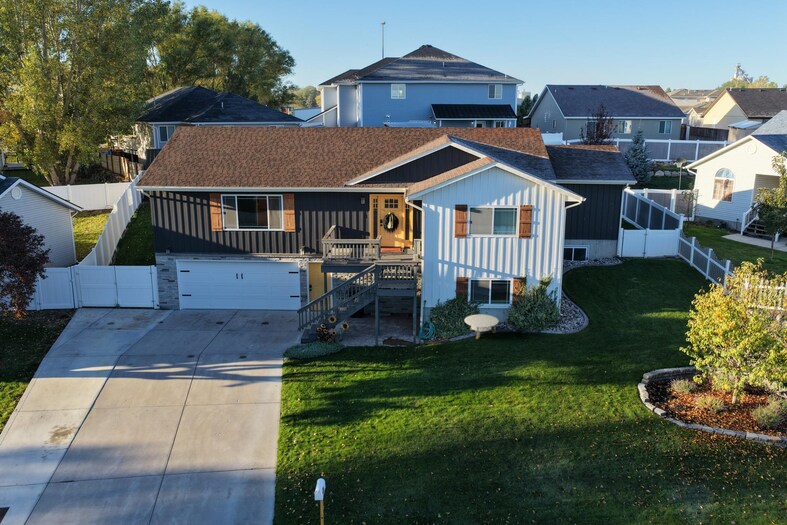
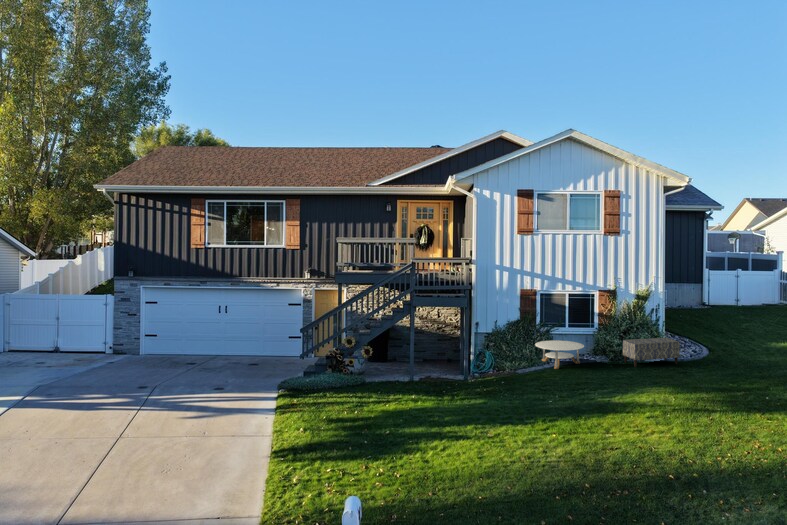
bench: none [526,314,565,337] -> present [623,338,680,367]

